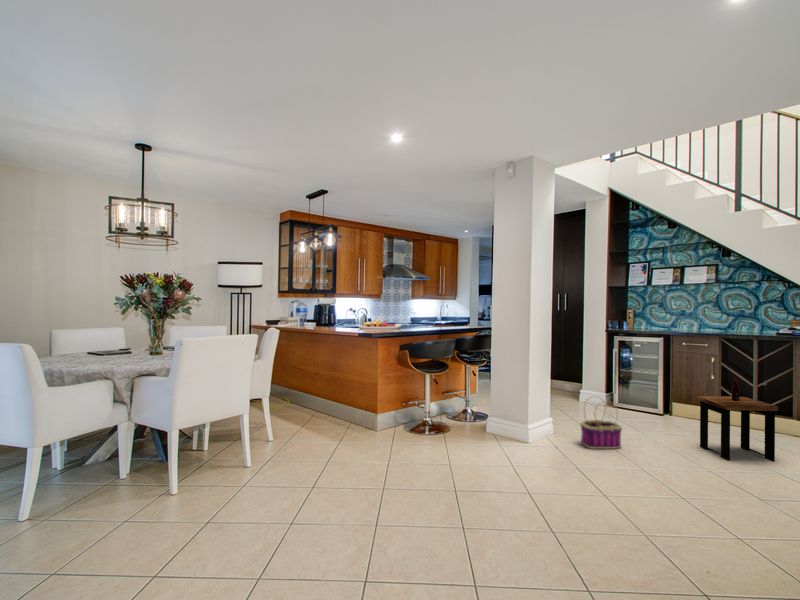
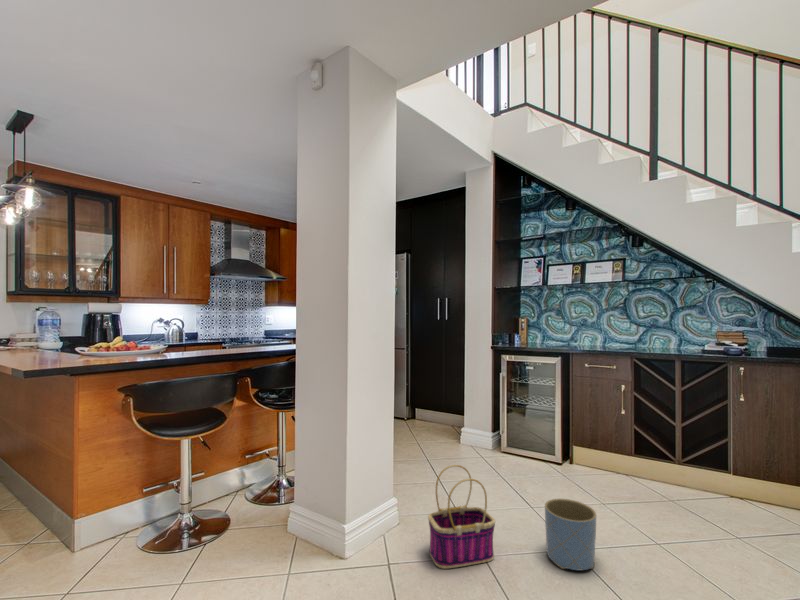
side table: present [698,379,778,462] -> none [611,429,732,578]
planter: none [653,418,687,455] -> present [545,499,596,570]

